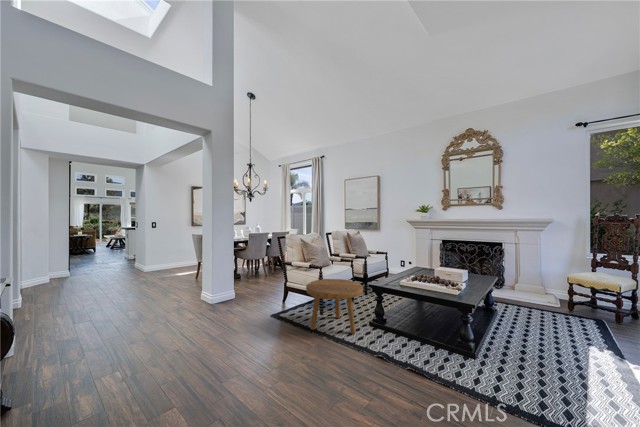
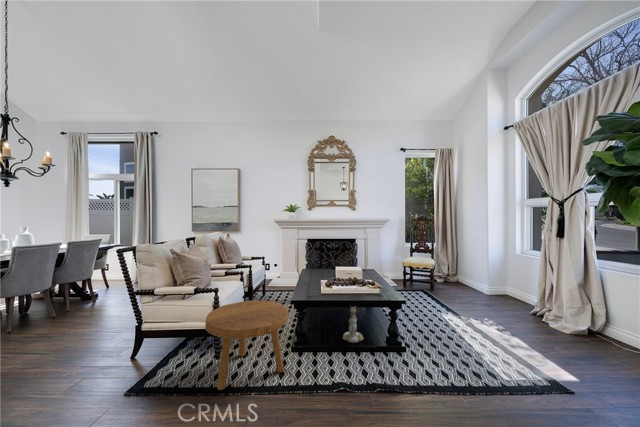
candlestick: none [418,300,440,335] -> present [343,306,364,343]

